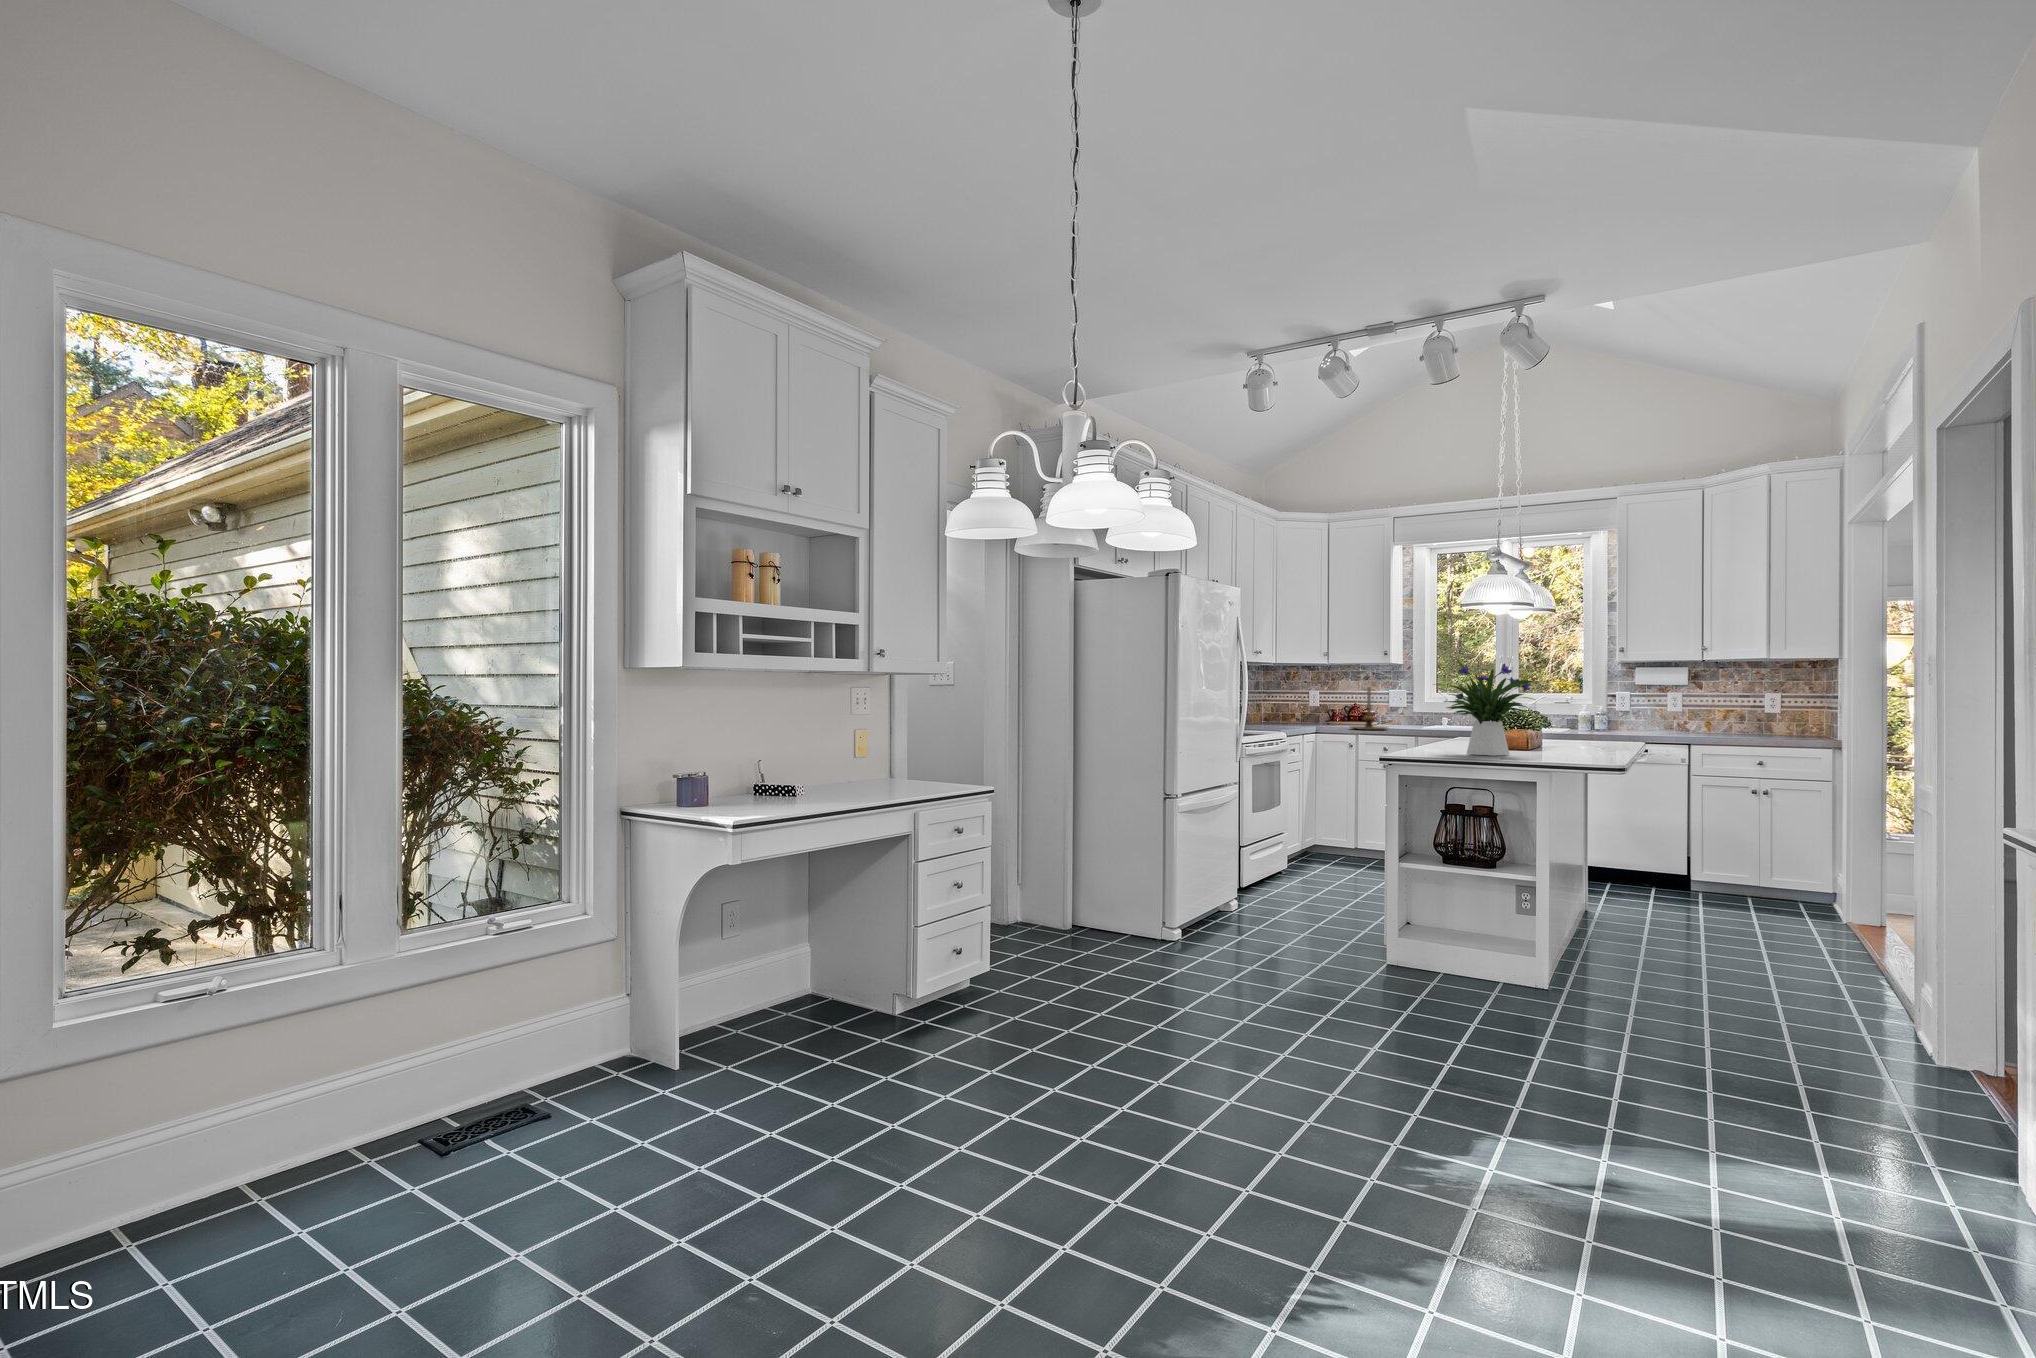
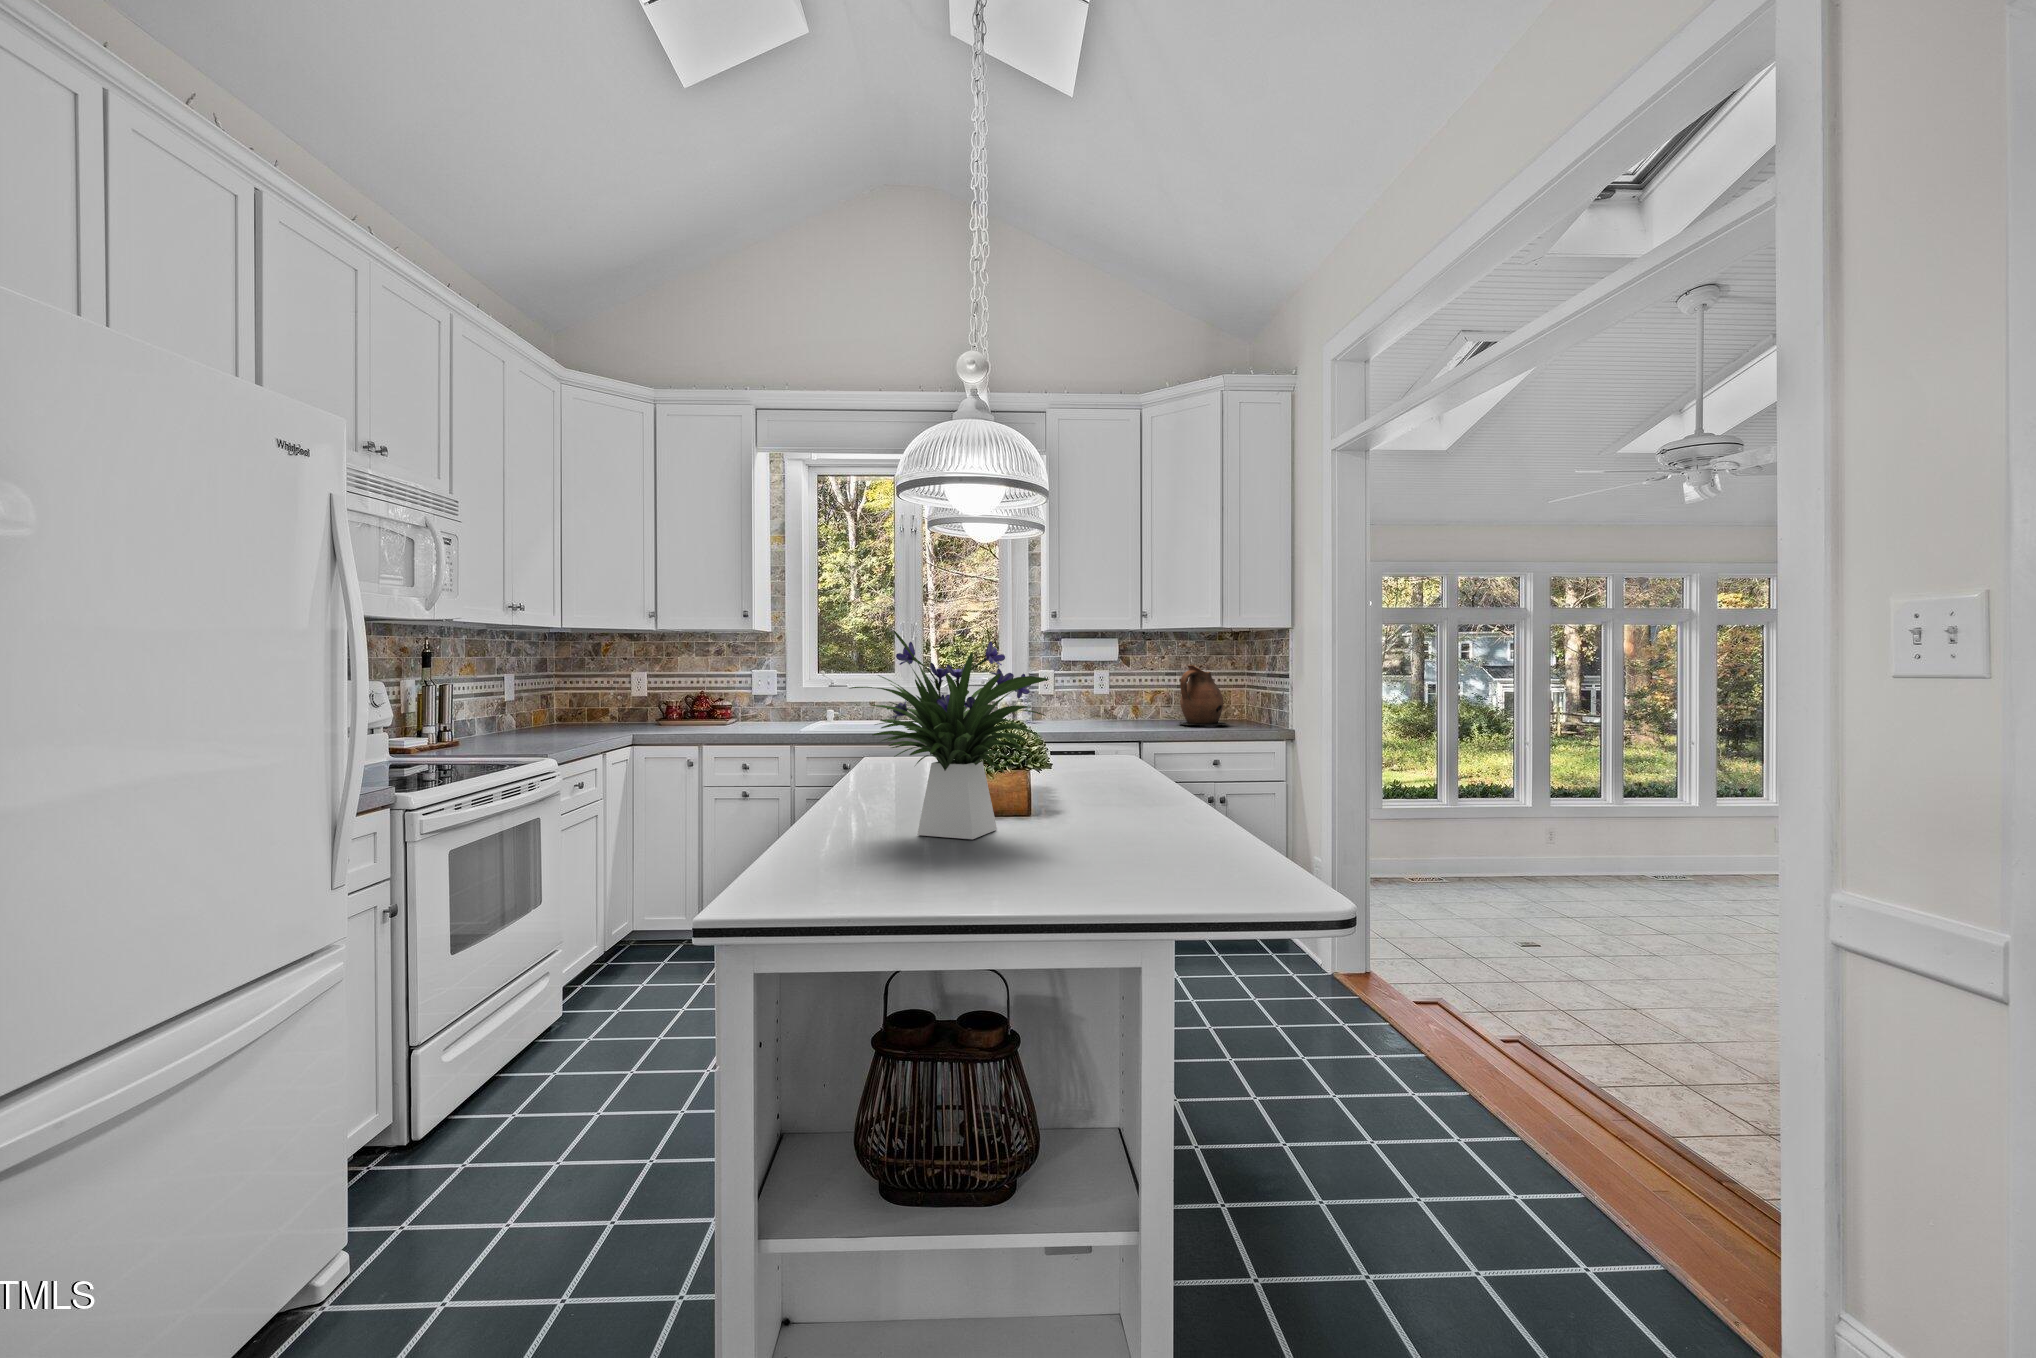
candle holder: present [1351,687,1387,730] -> none [690,667,751,735]
ceramic pitcher: none [1745,689,1794,739] -> present [1180,665,1228,726]

